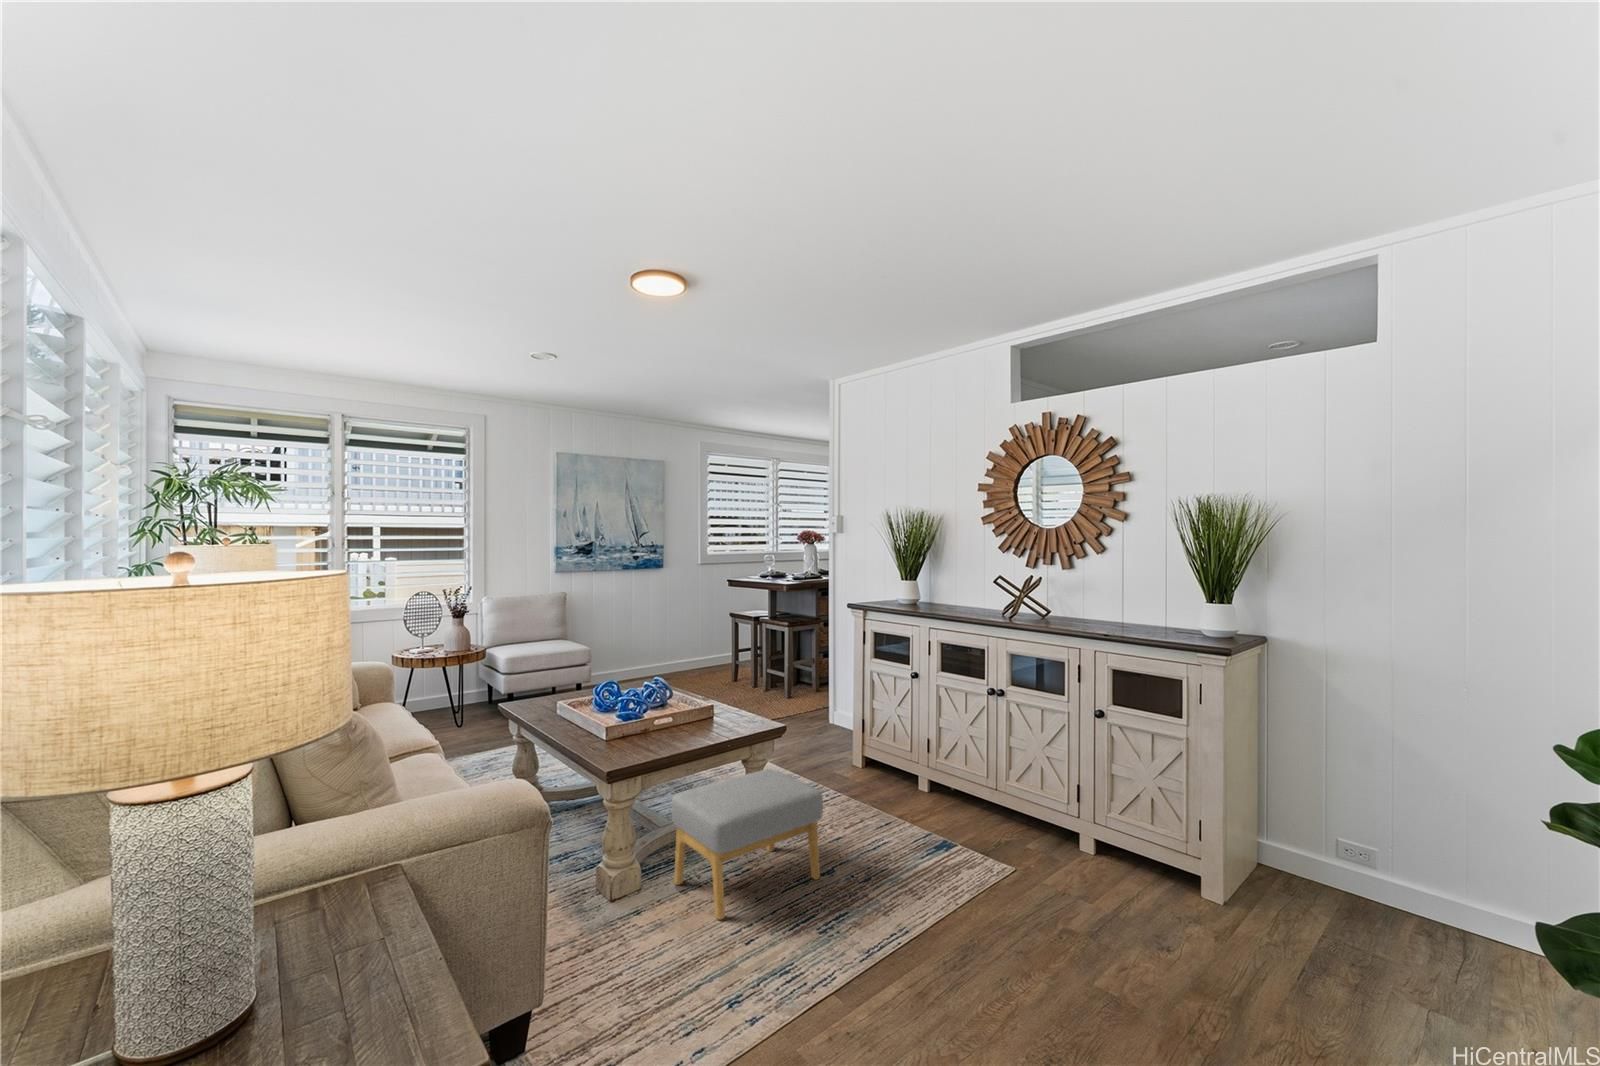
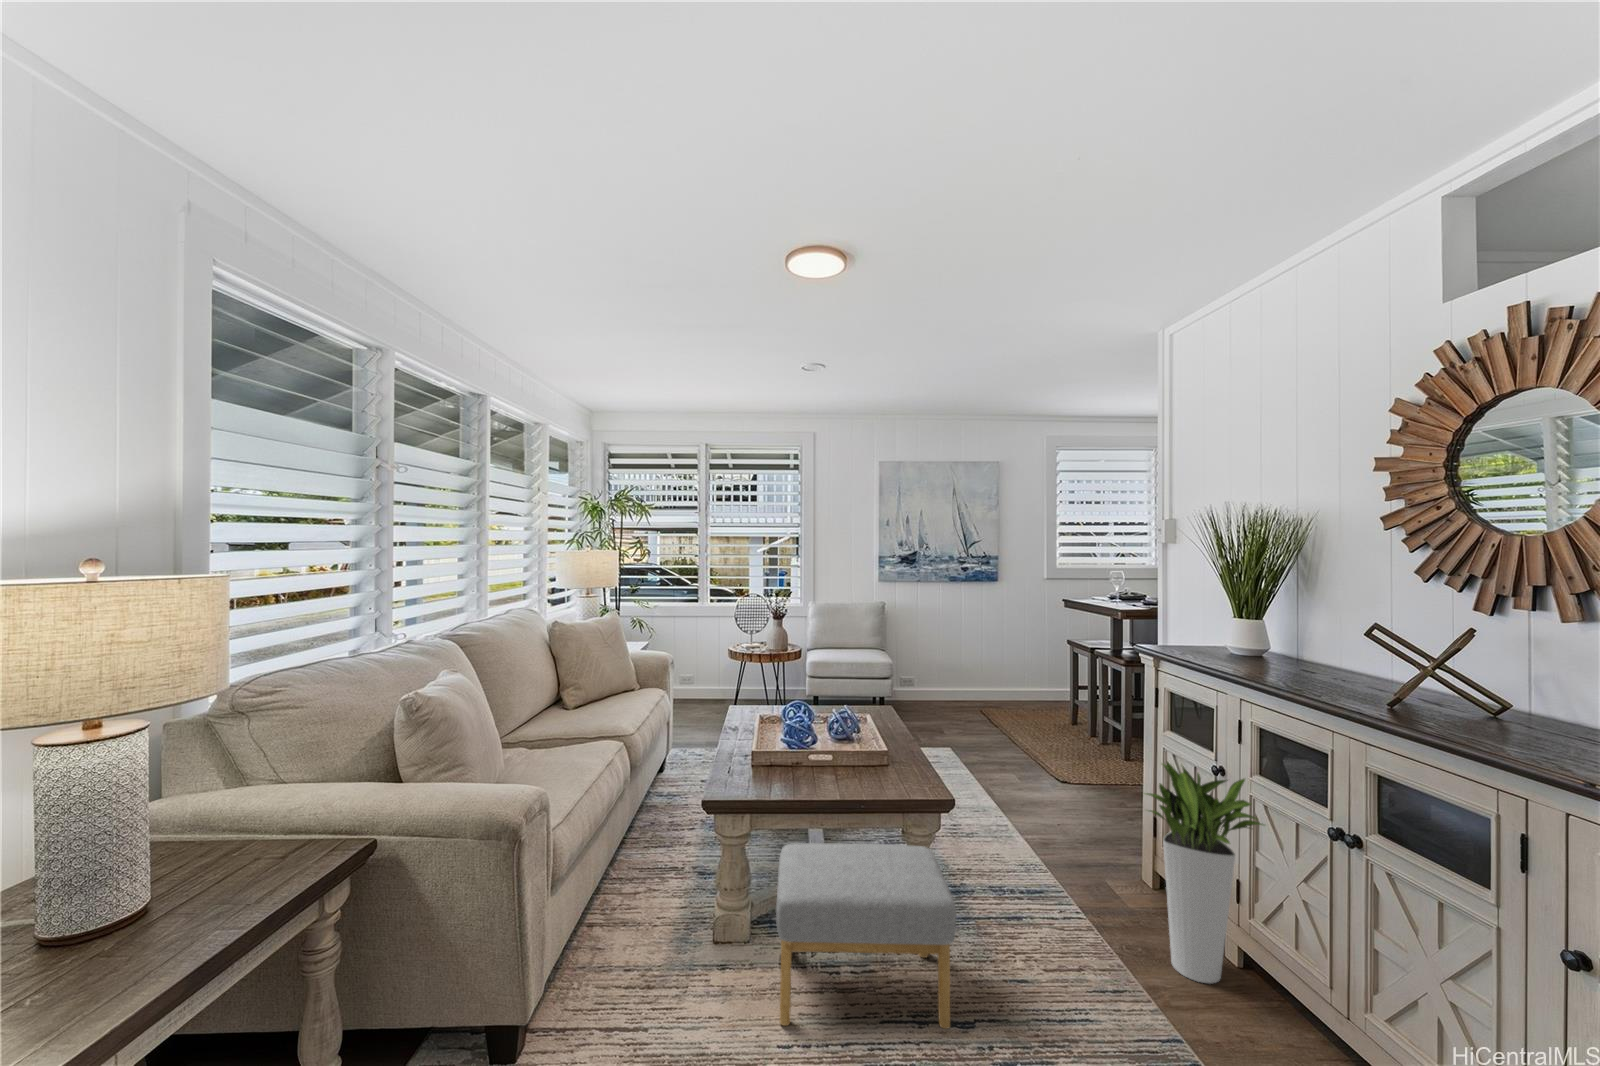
planter: none [884,676,950,808] -> present [1146,763,1264,983]

